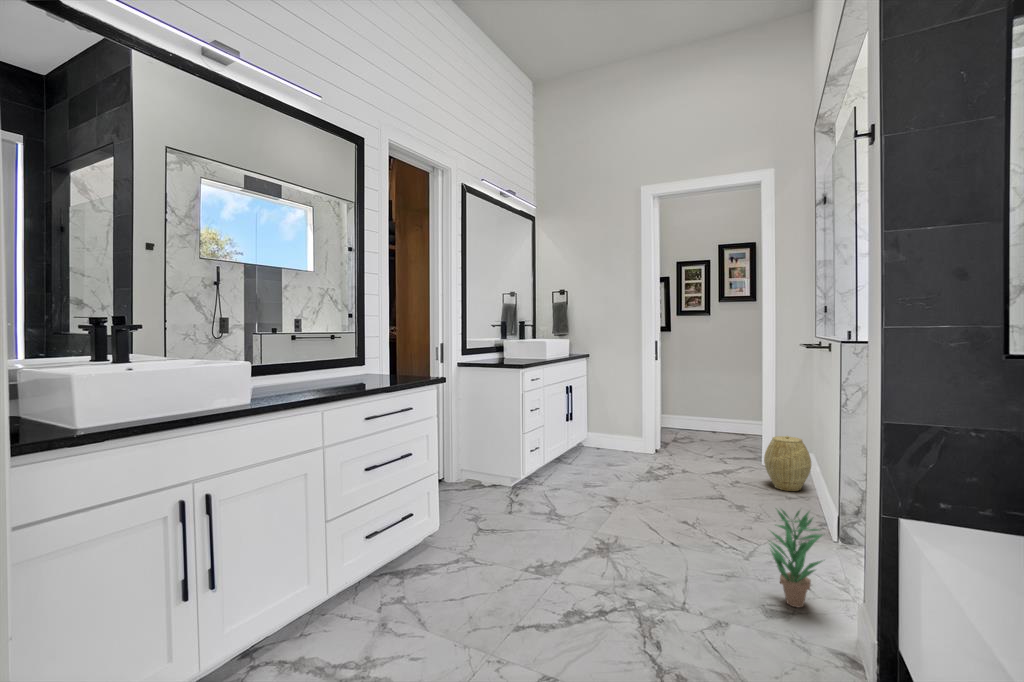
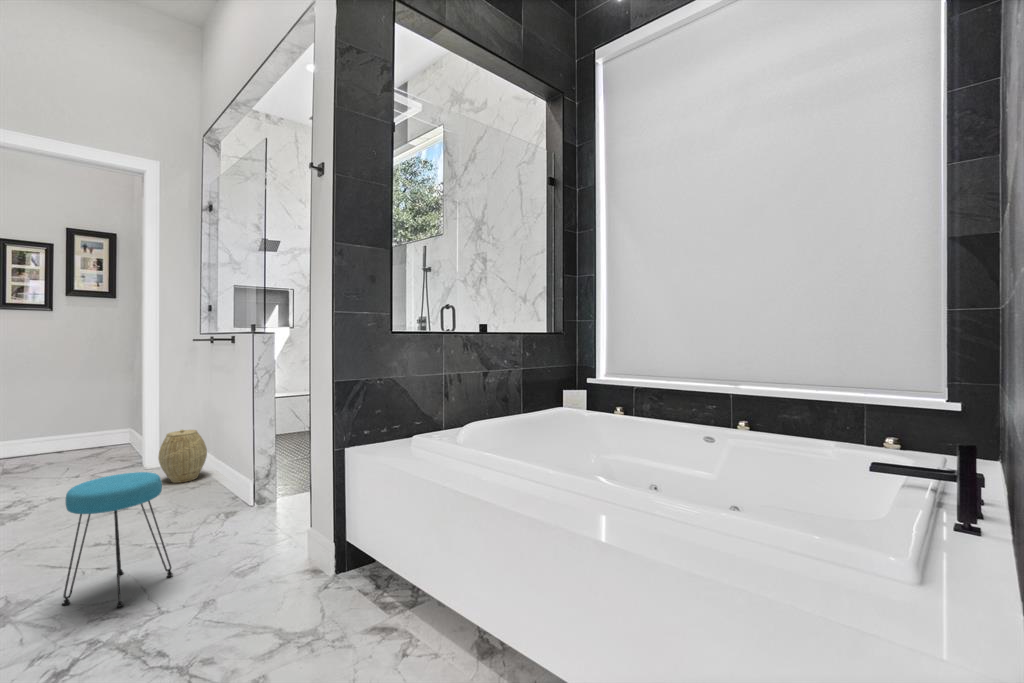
stool: none [635,466,714,585] -> present [62,472,173,607]
potted plant: present [770,510,822,607] -> none [228,471,283,561]

